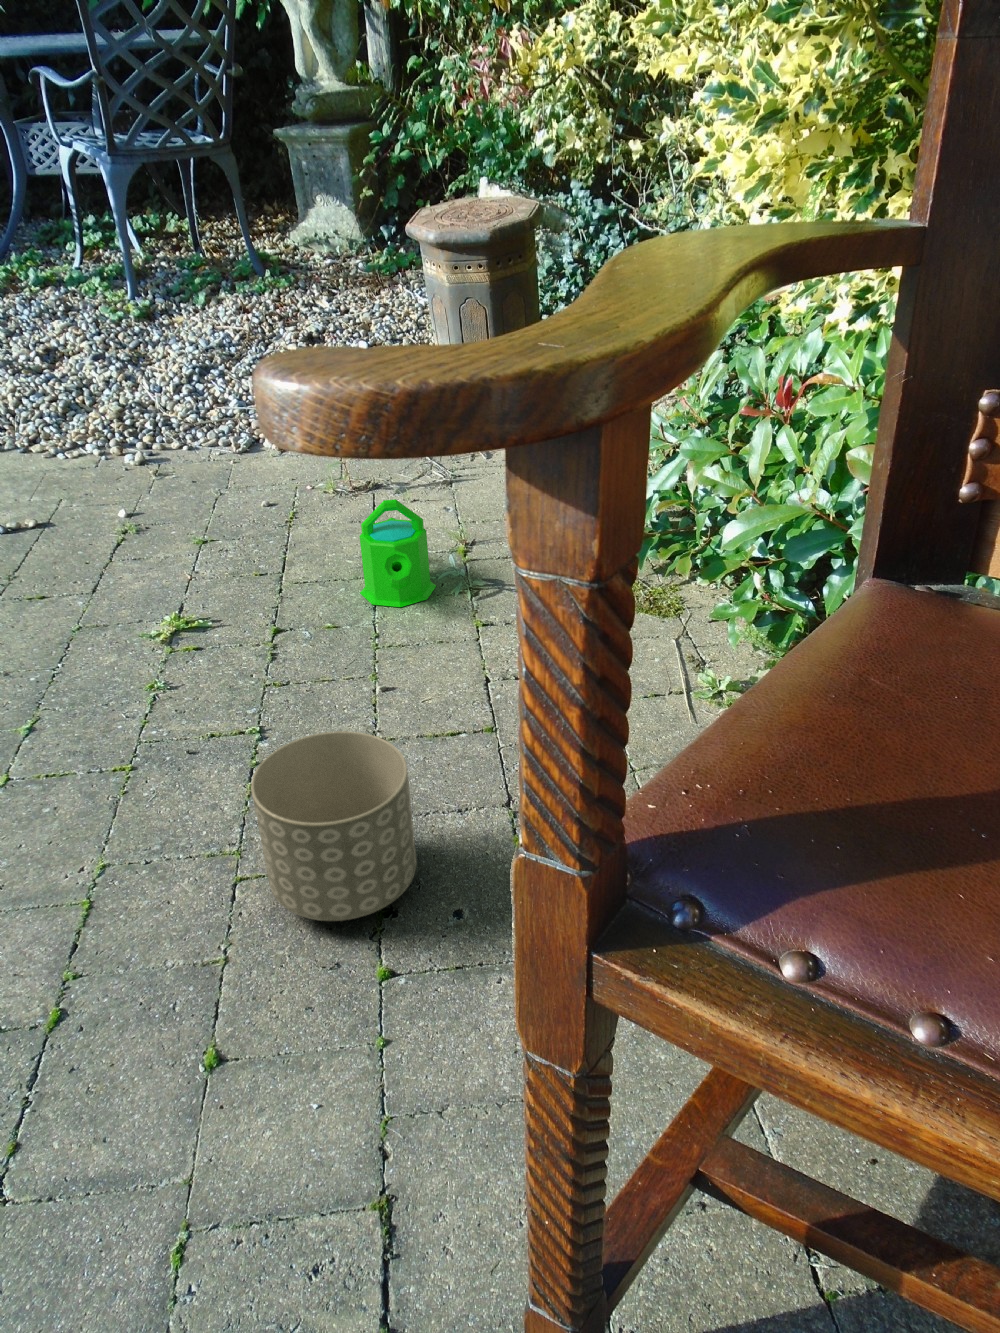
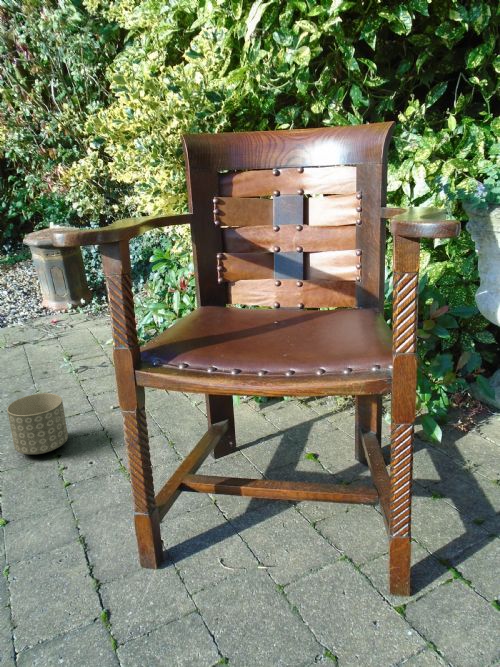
watering can: present [360,499,436,607] -> none [25,334,58,376]

